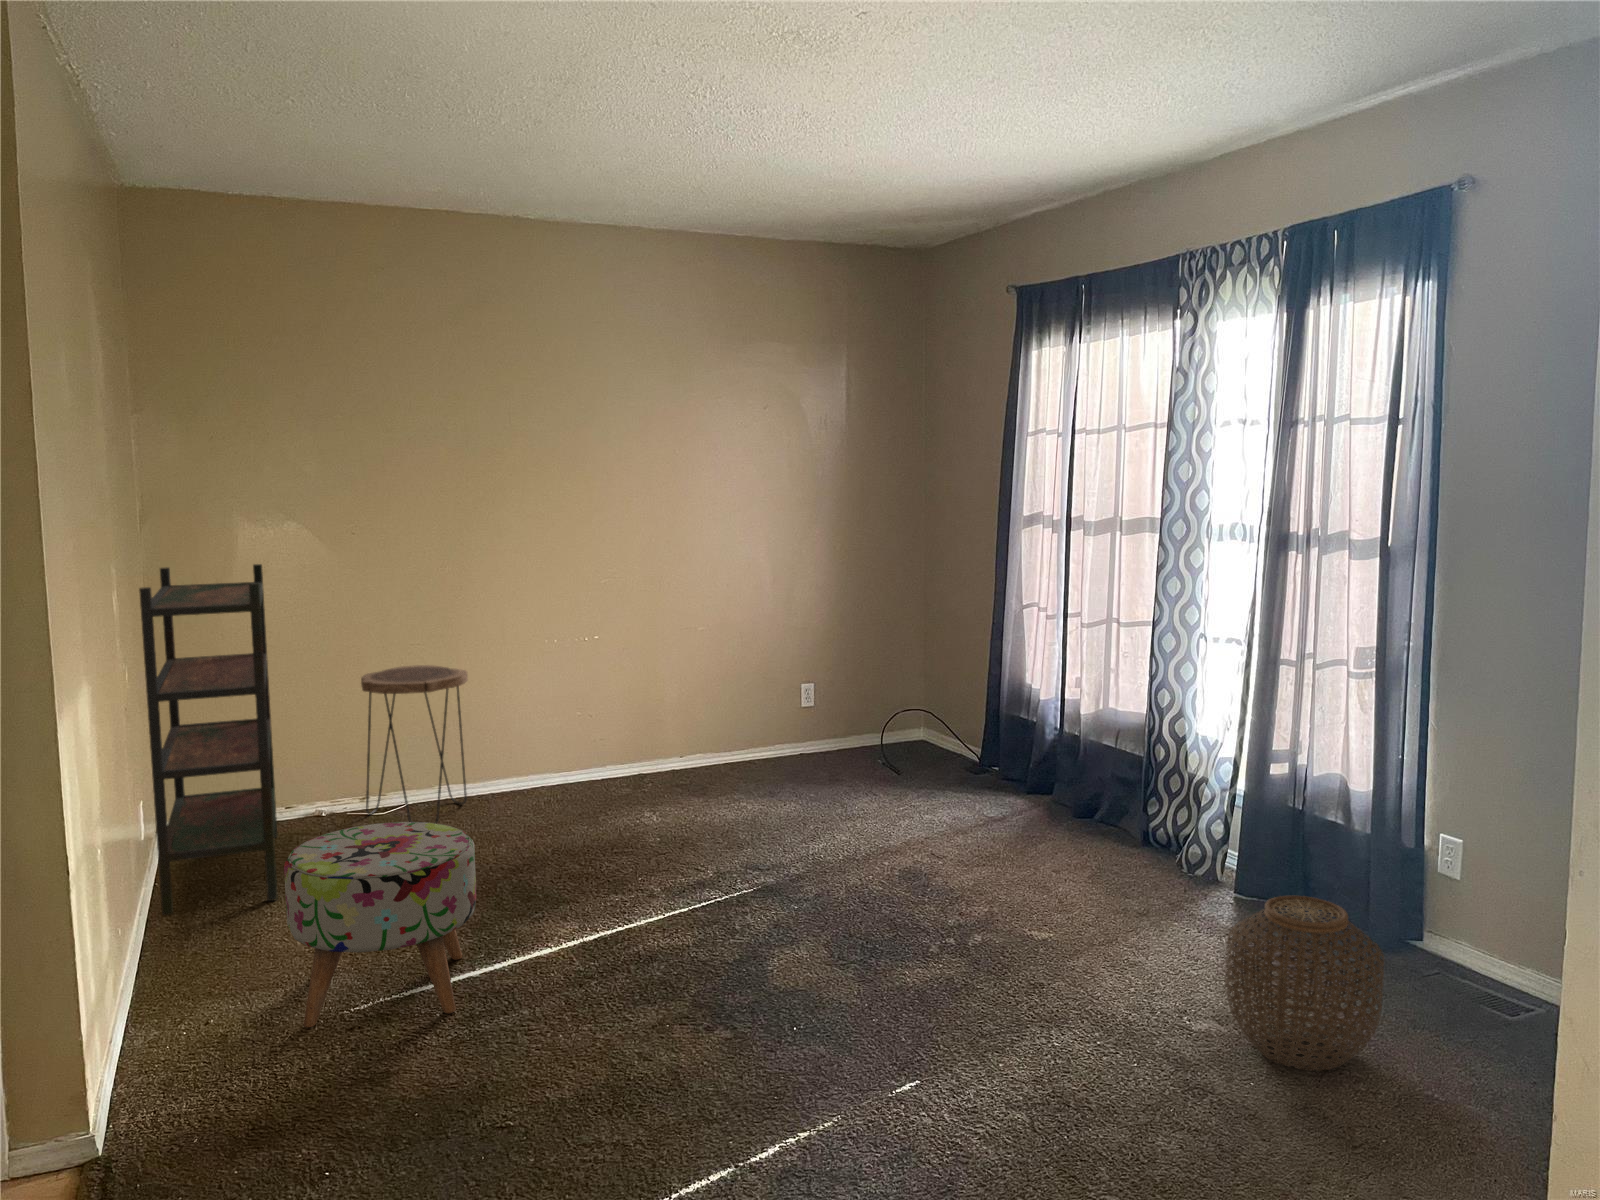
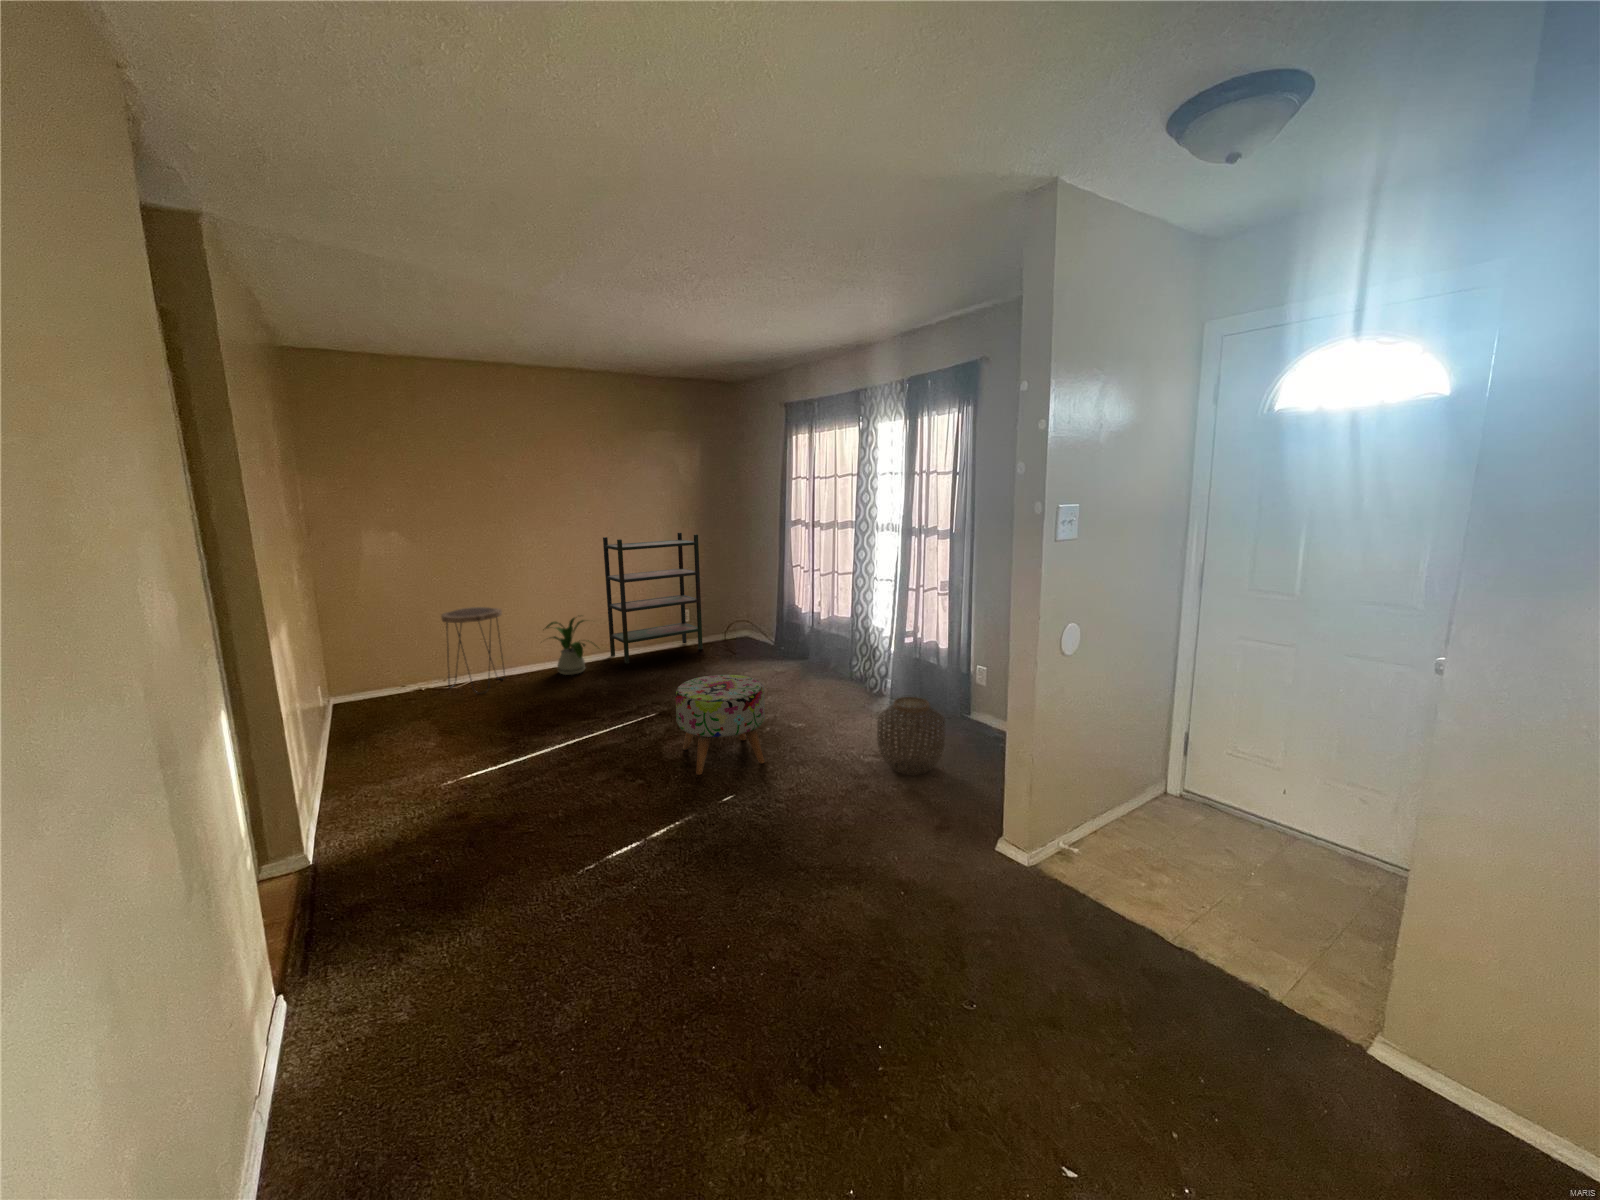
bookshelf: present [139,564,278,915] -> present [603,533,703,664]
house plant: none [529,688,643,802] -> present [546,618,595,675]
ottoman: present [284,822,476,1027] -> present [675,674,765,775]

